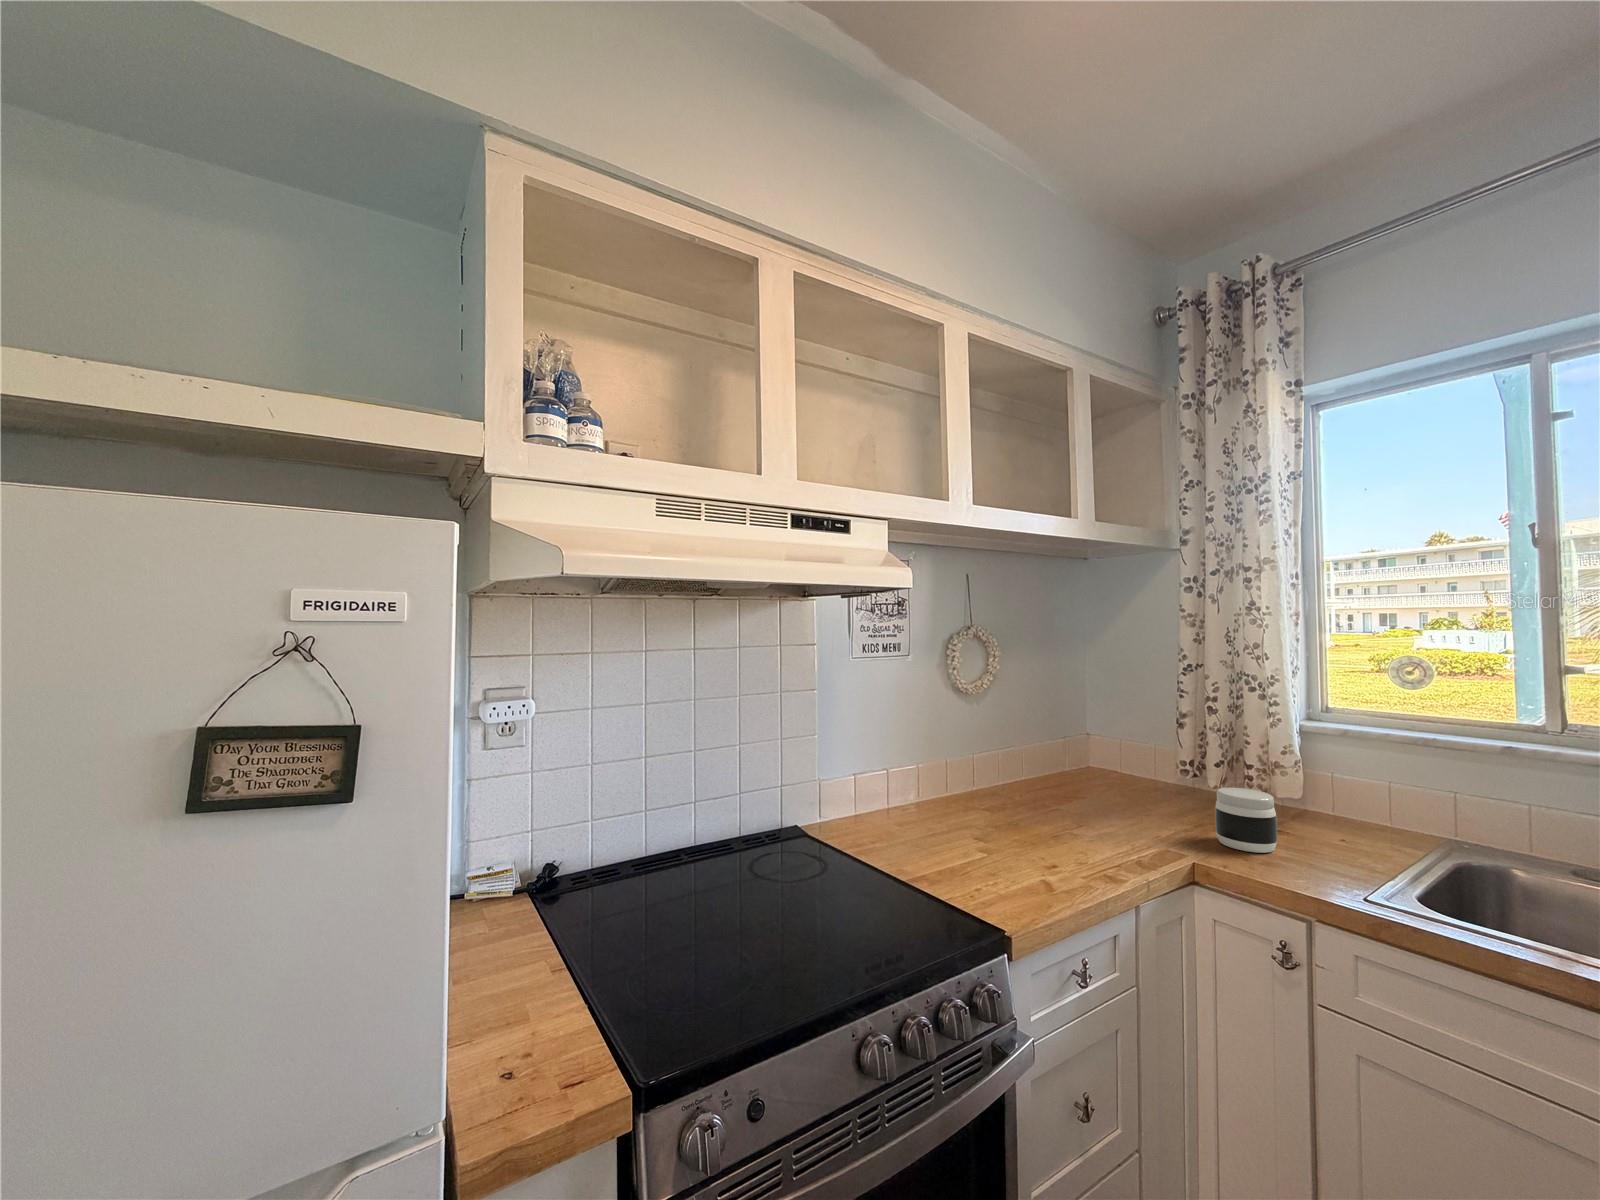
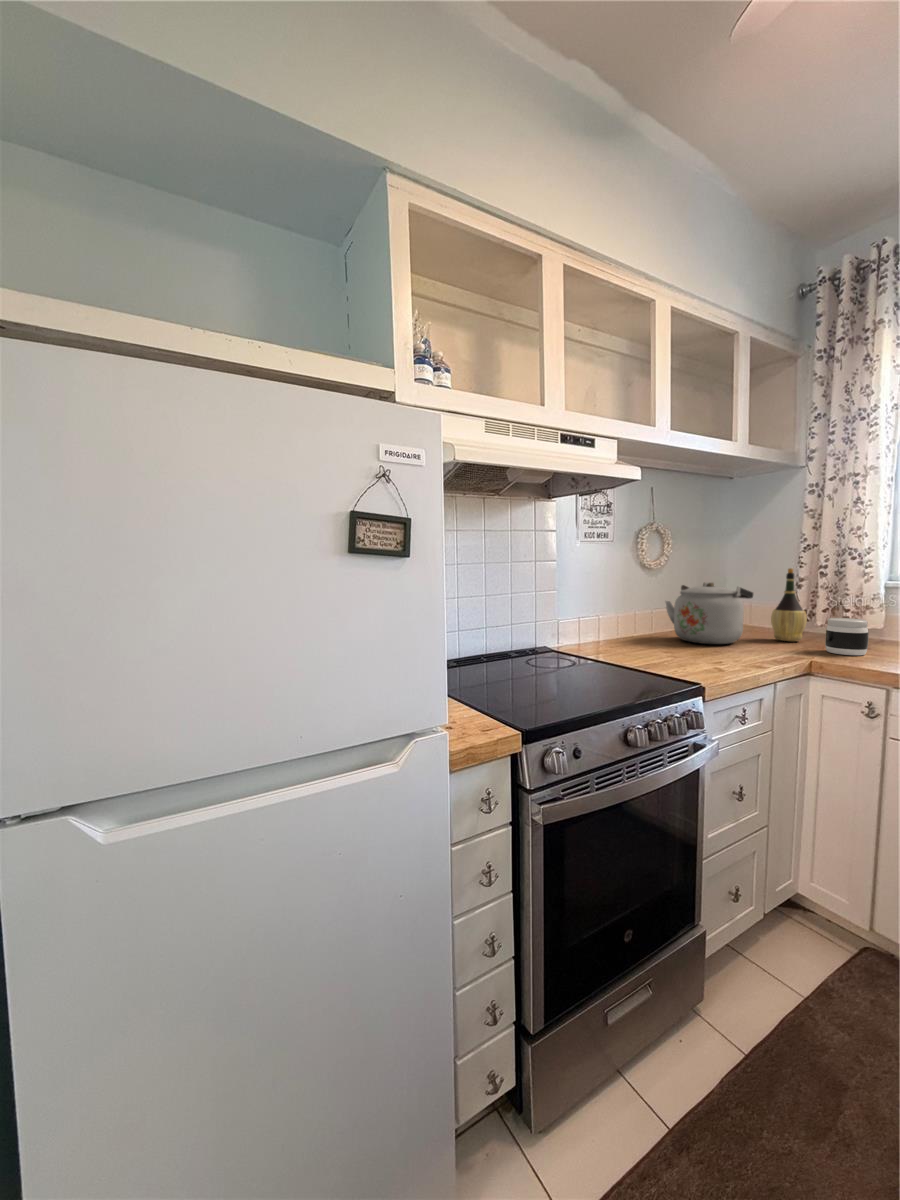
wine bottle: none [1141,702,1191,814] -> present [771,568,807,641]
kettle: none [988,721,1112,820] -> present [665,582,753,644]

